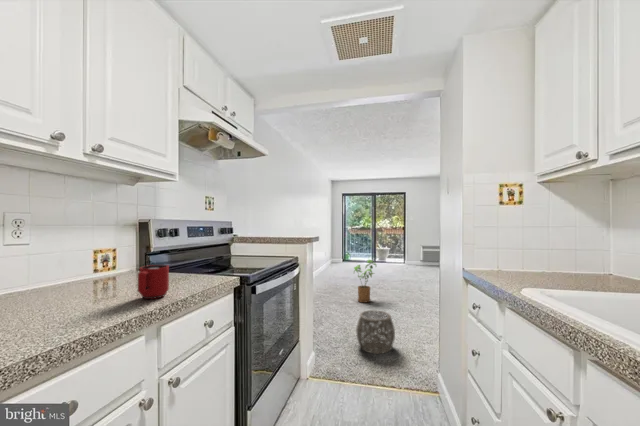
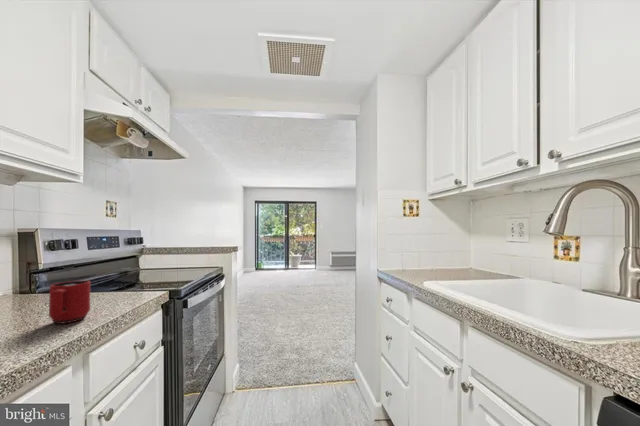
house plant: present [354,260,376,302] -> none [271,267,294,310]
woven basket: present [356,310,395,354] -> none [281,316,319,359]

